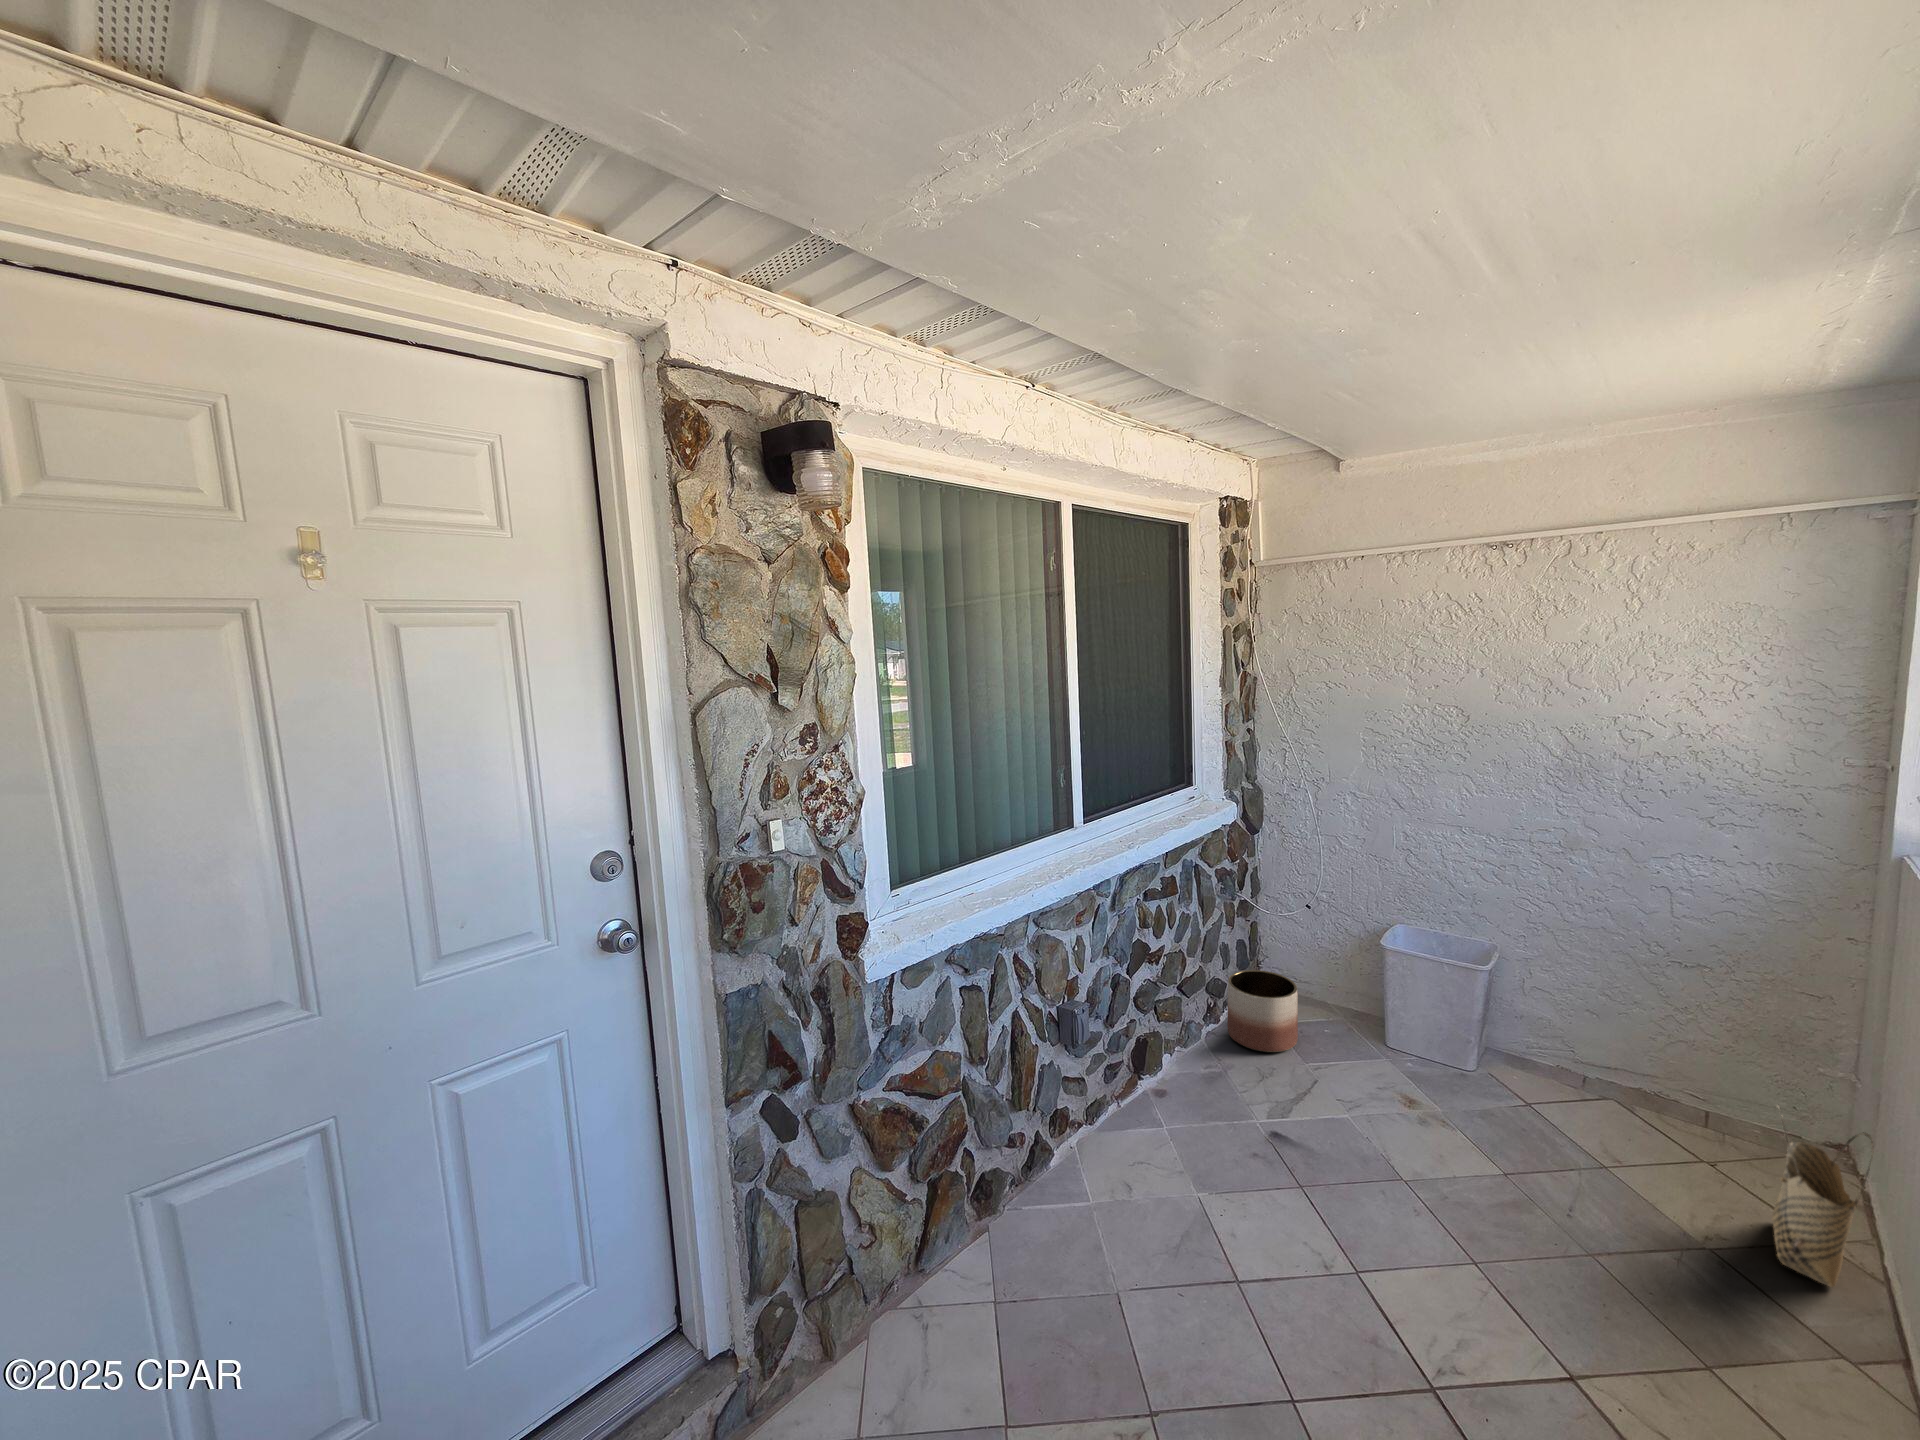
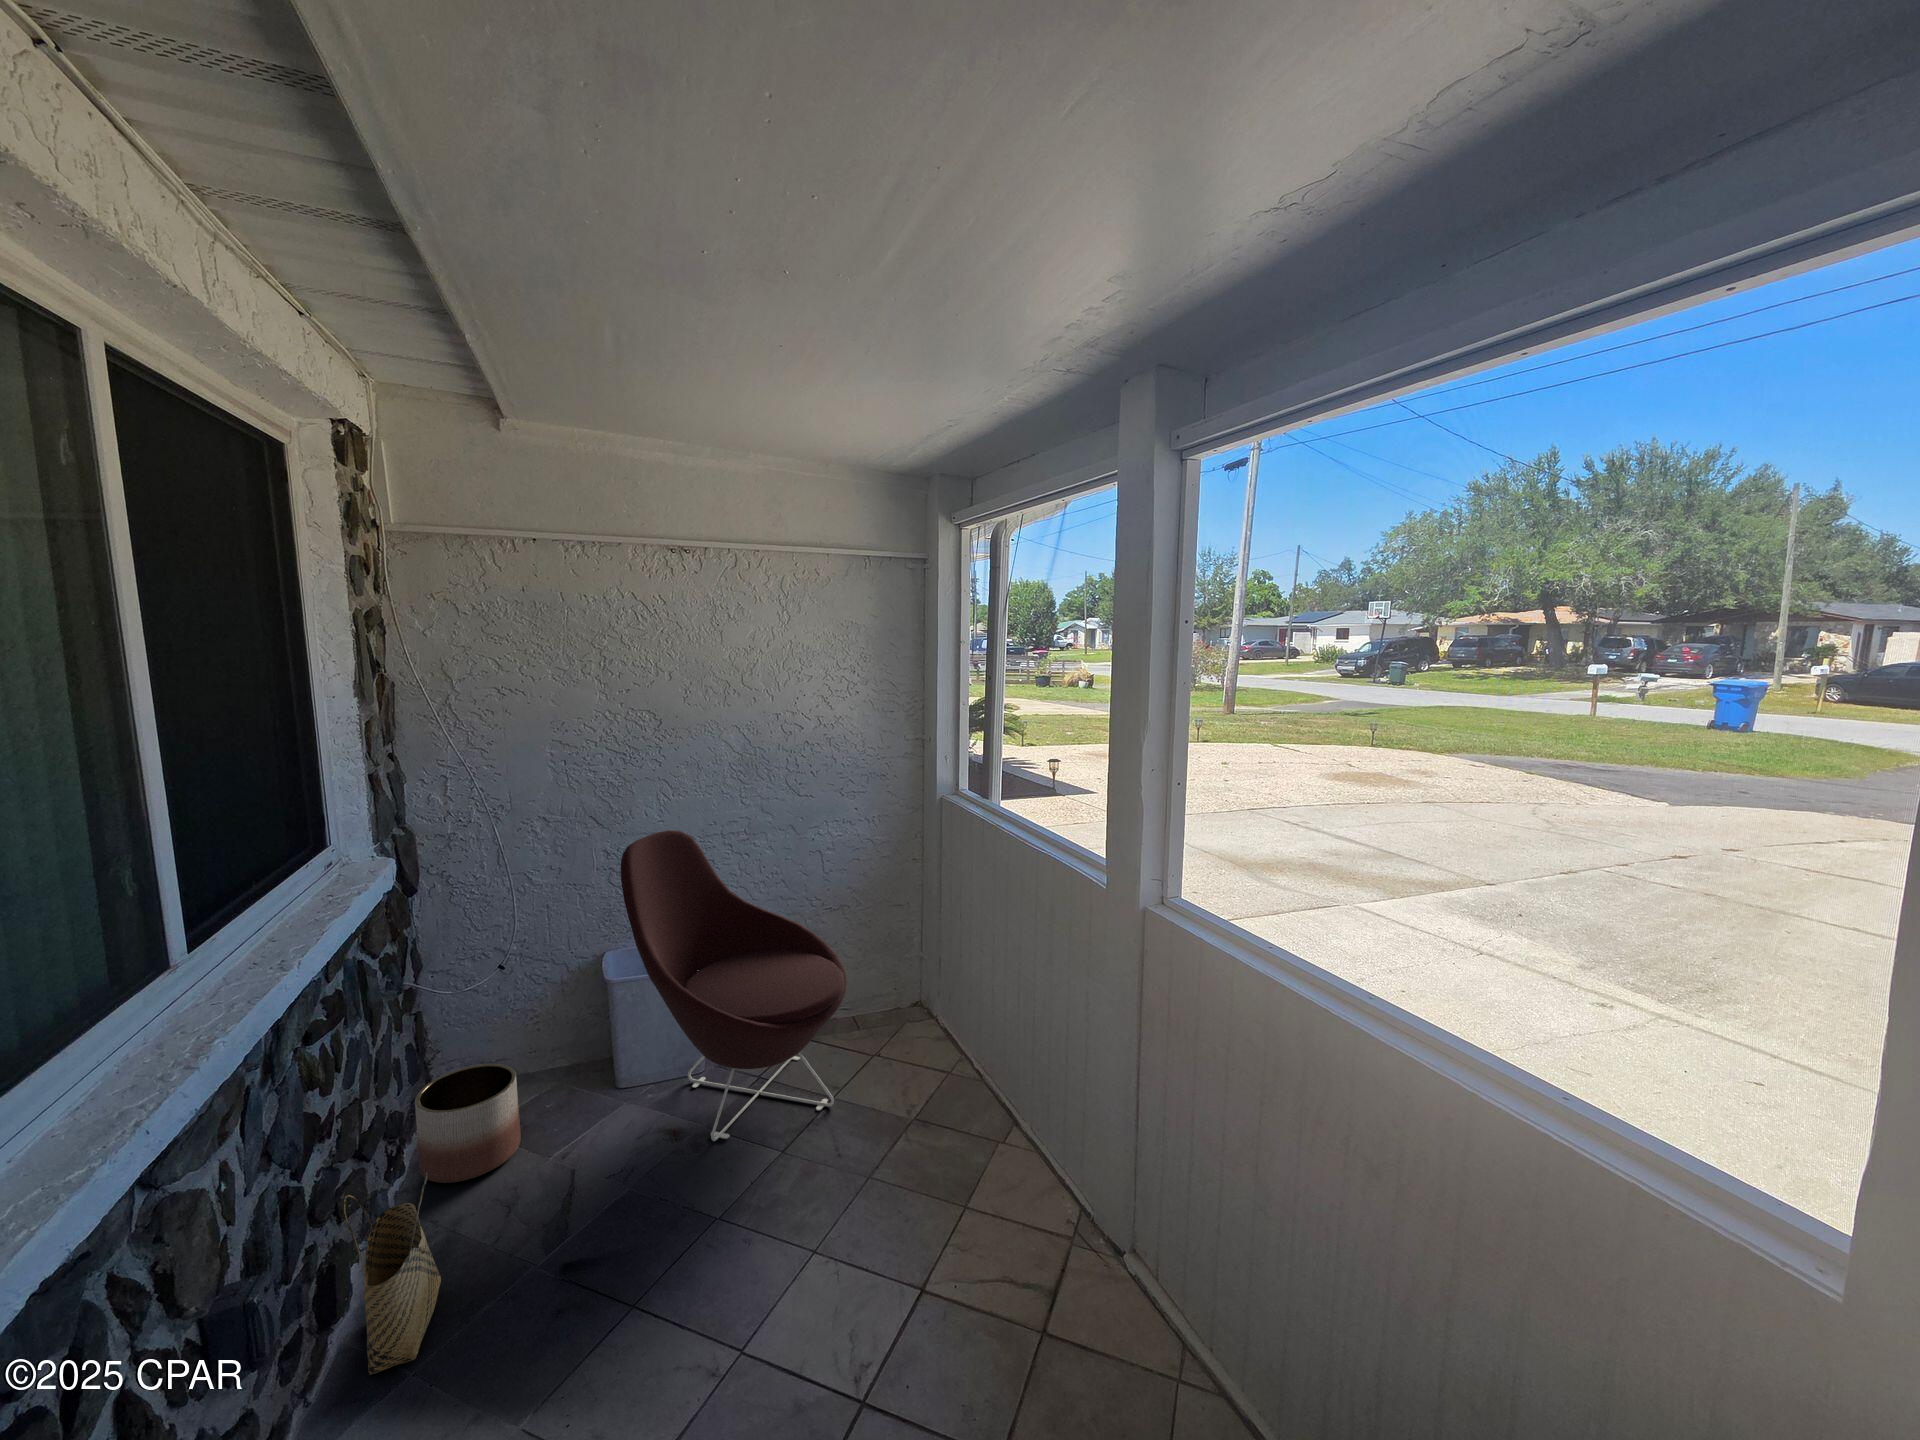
chair: none [1393,828,1662,1182] -> present [621,830,847,1141]
woven basket: present [1772,1105,1872,1287] -> present [344,1173,441,1375]

